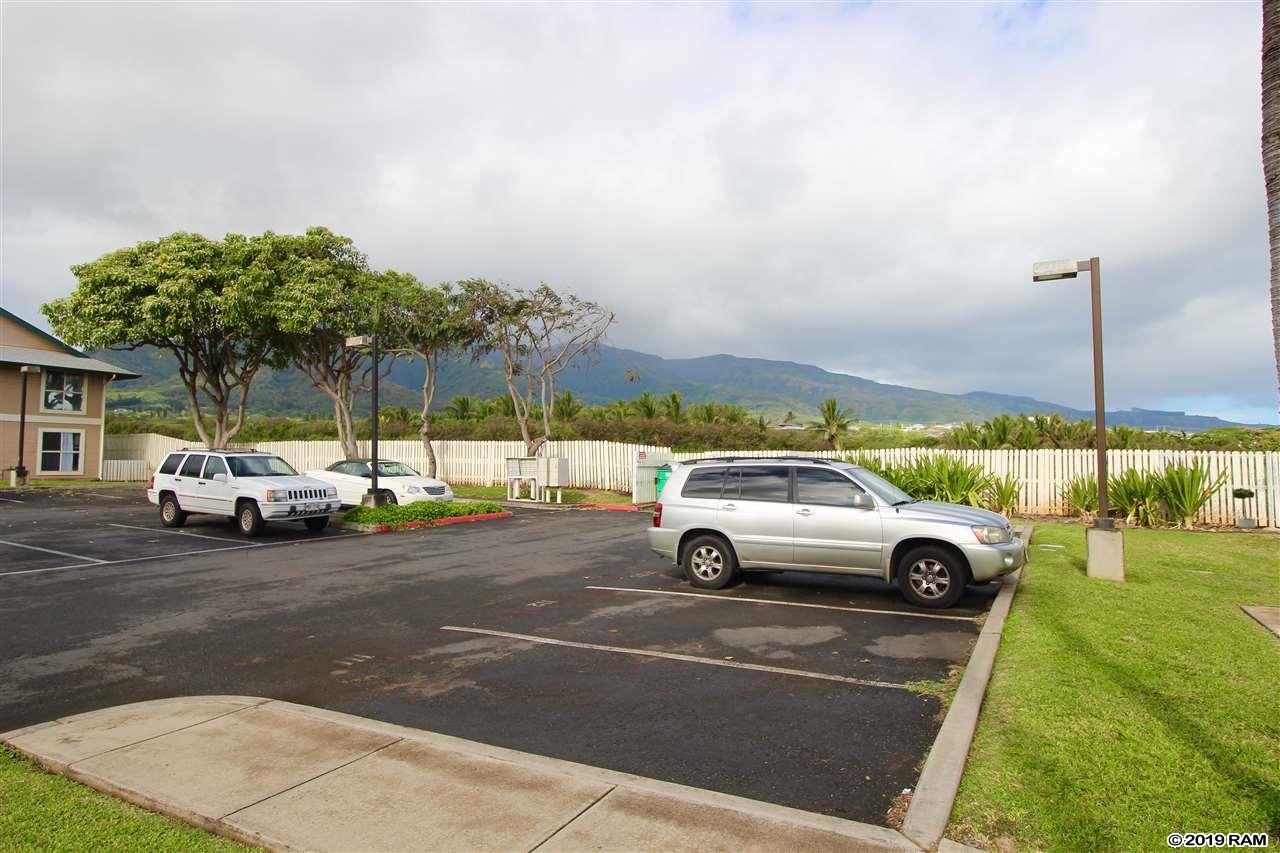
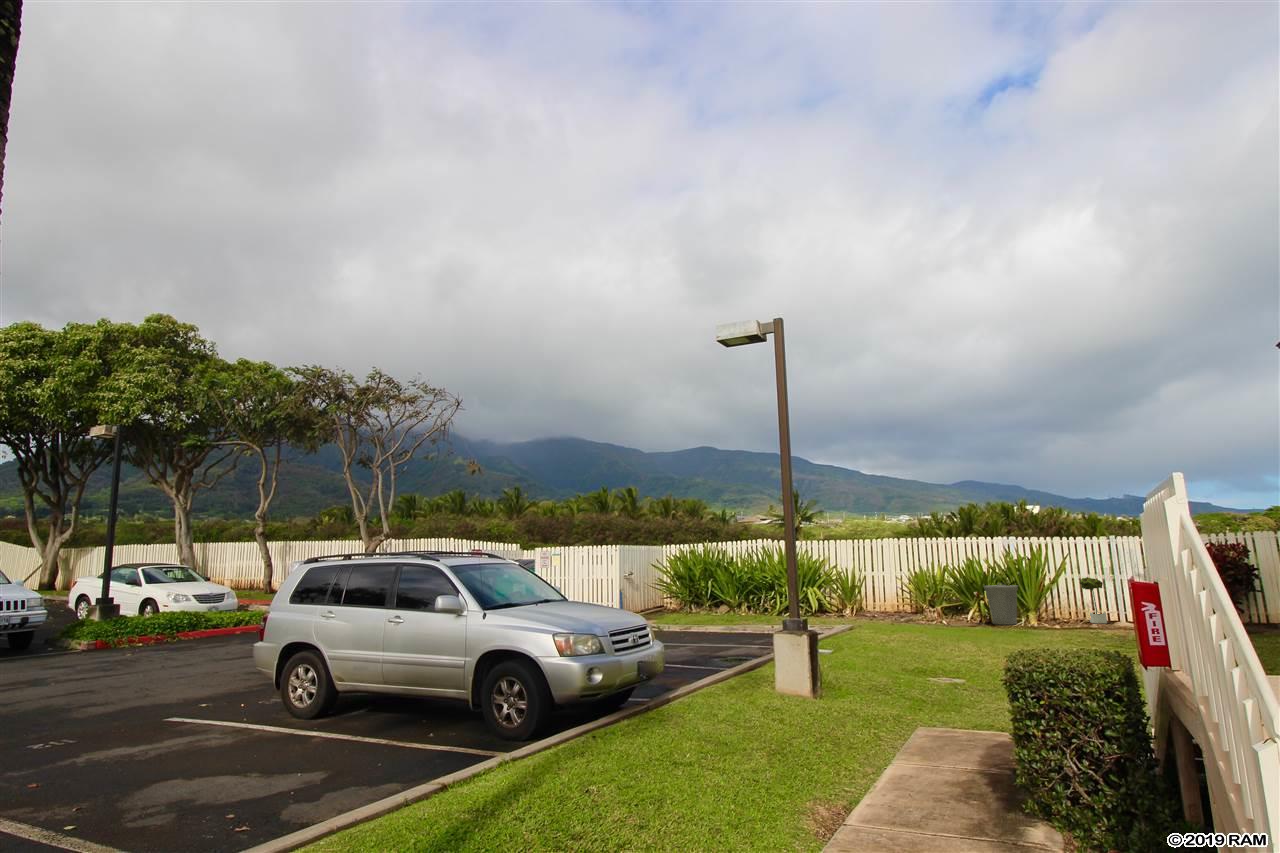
trash can: none [1145,492,1179,527] -> present [984,584,1018,625]

